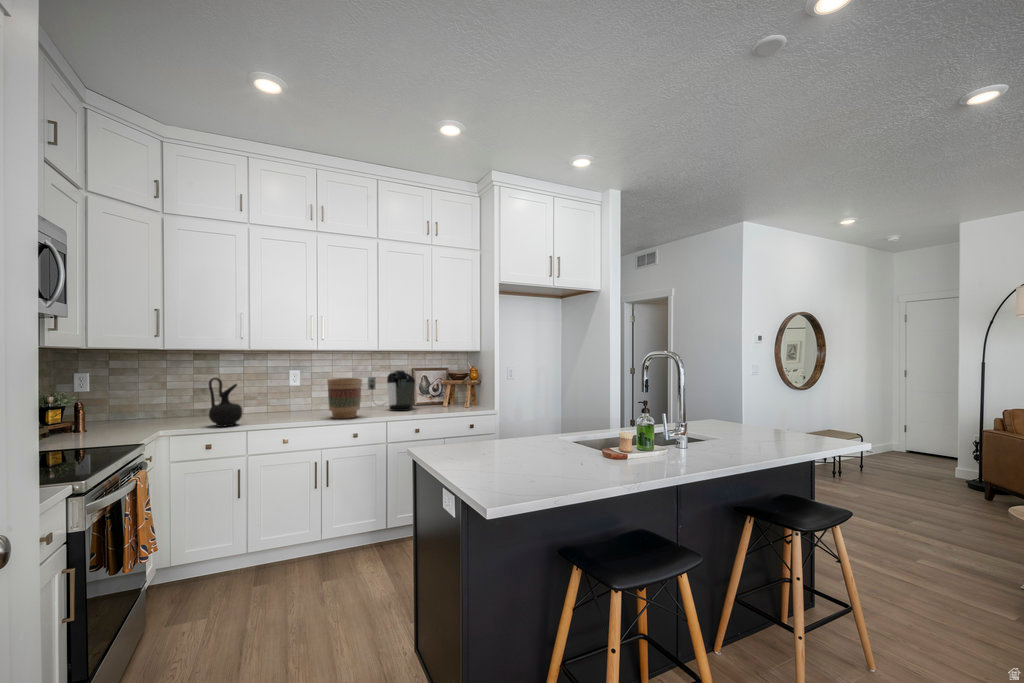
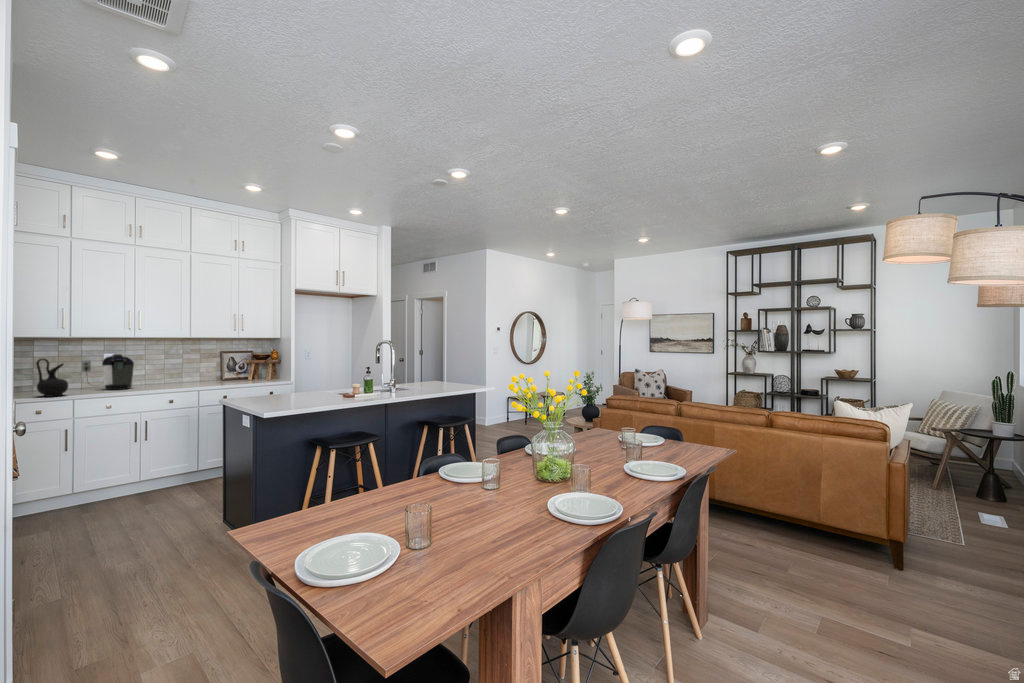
coffee maker: present [368,370,415,411] -> present [81,354,134,390]
flower pot: present [327,378,362,419] -> none [145,359,177,390]

